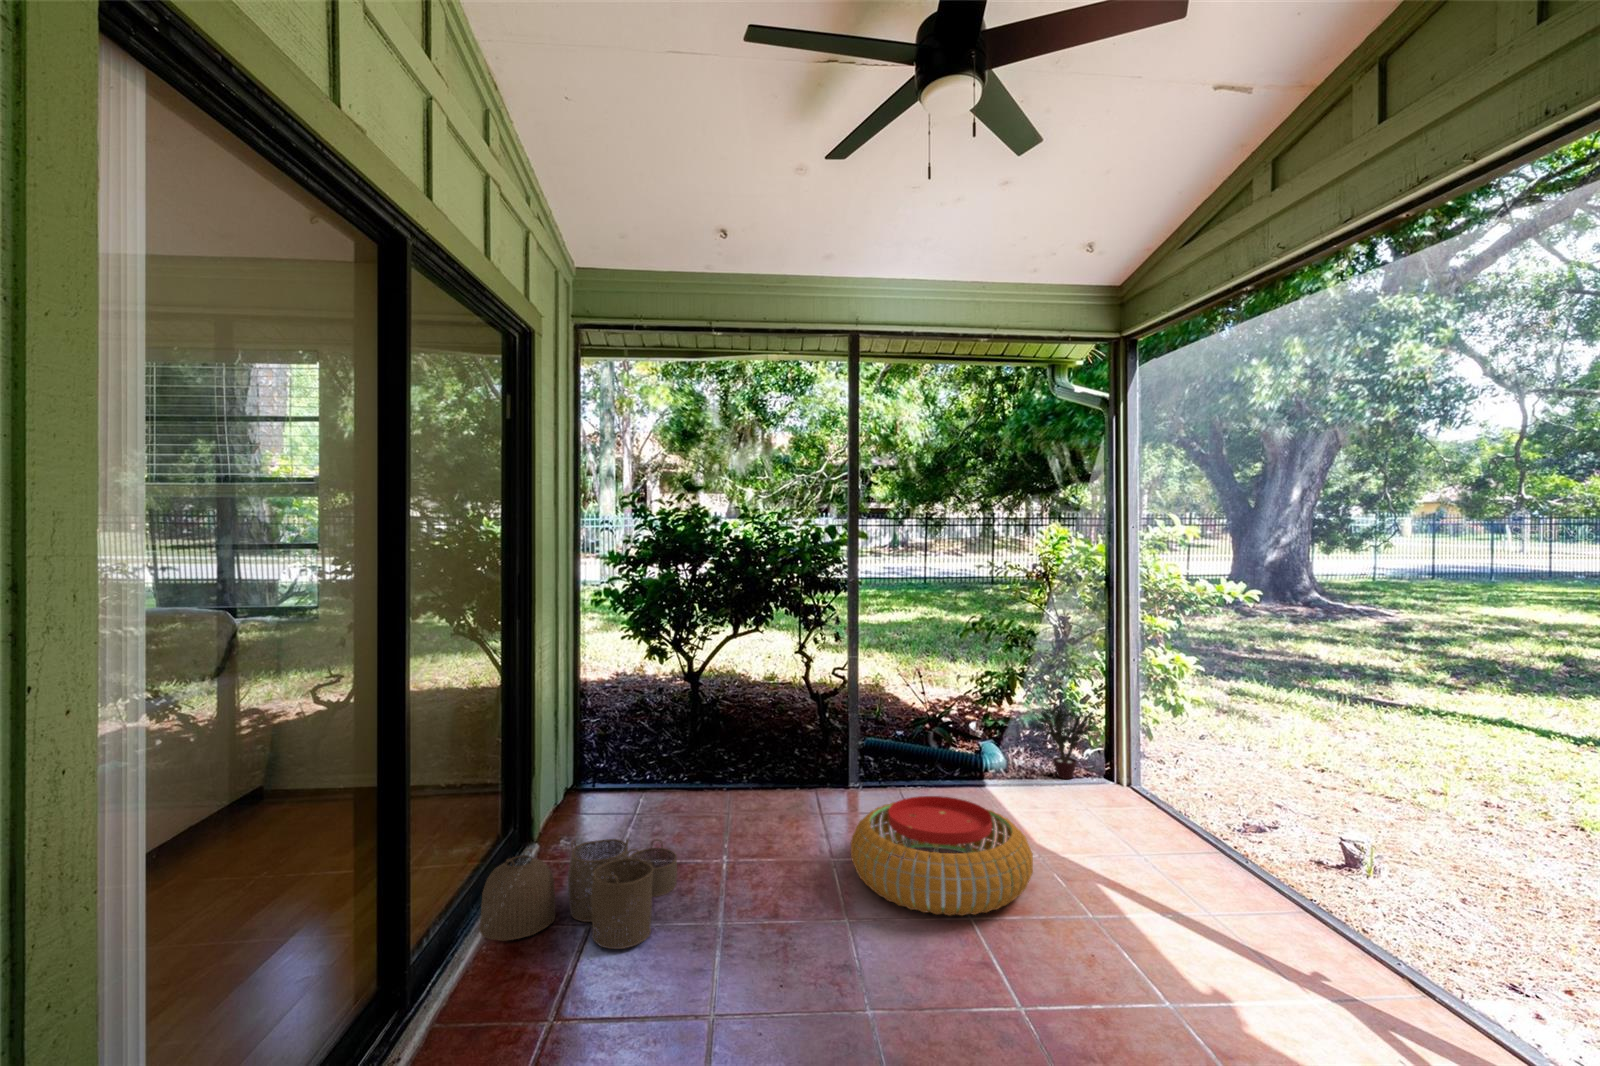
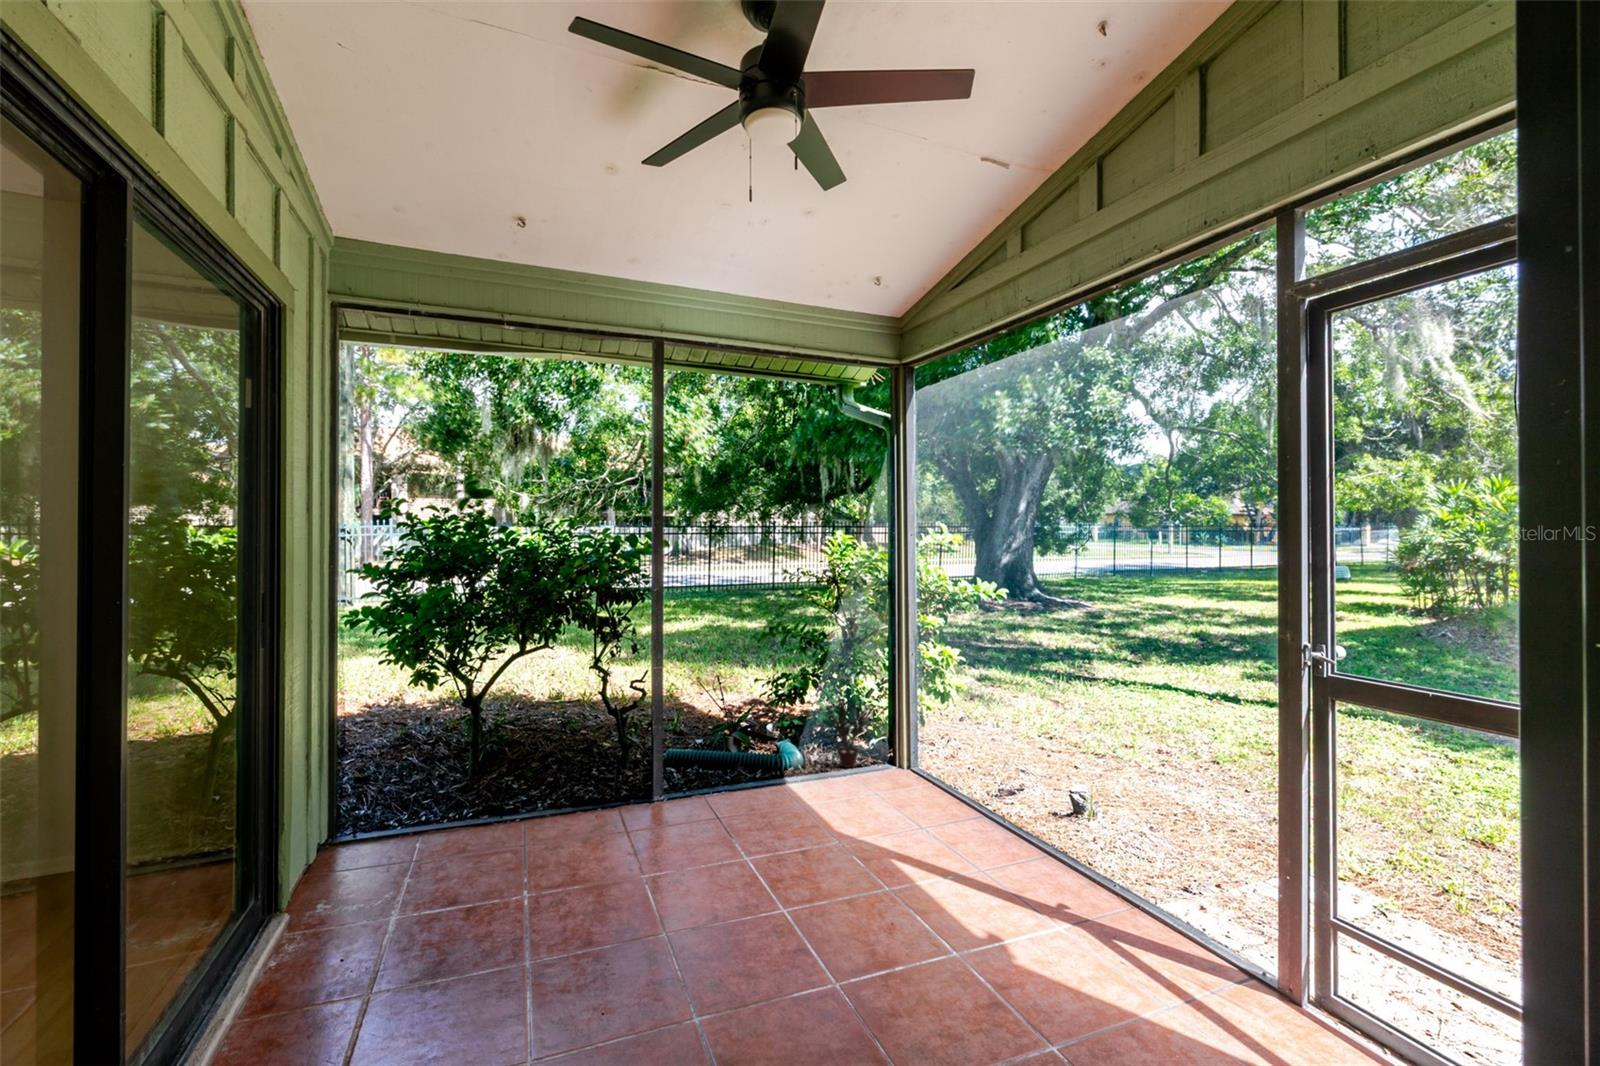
pouf: present [851,796,1033,915] -> none [657,794,826,903]
woven basket: present [479,839,677,949] -> none [238,875,475,1011]

